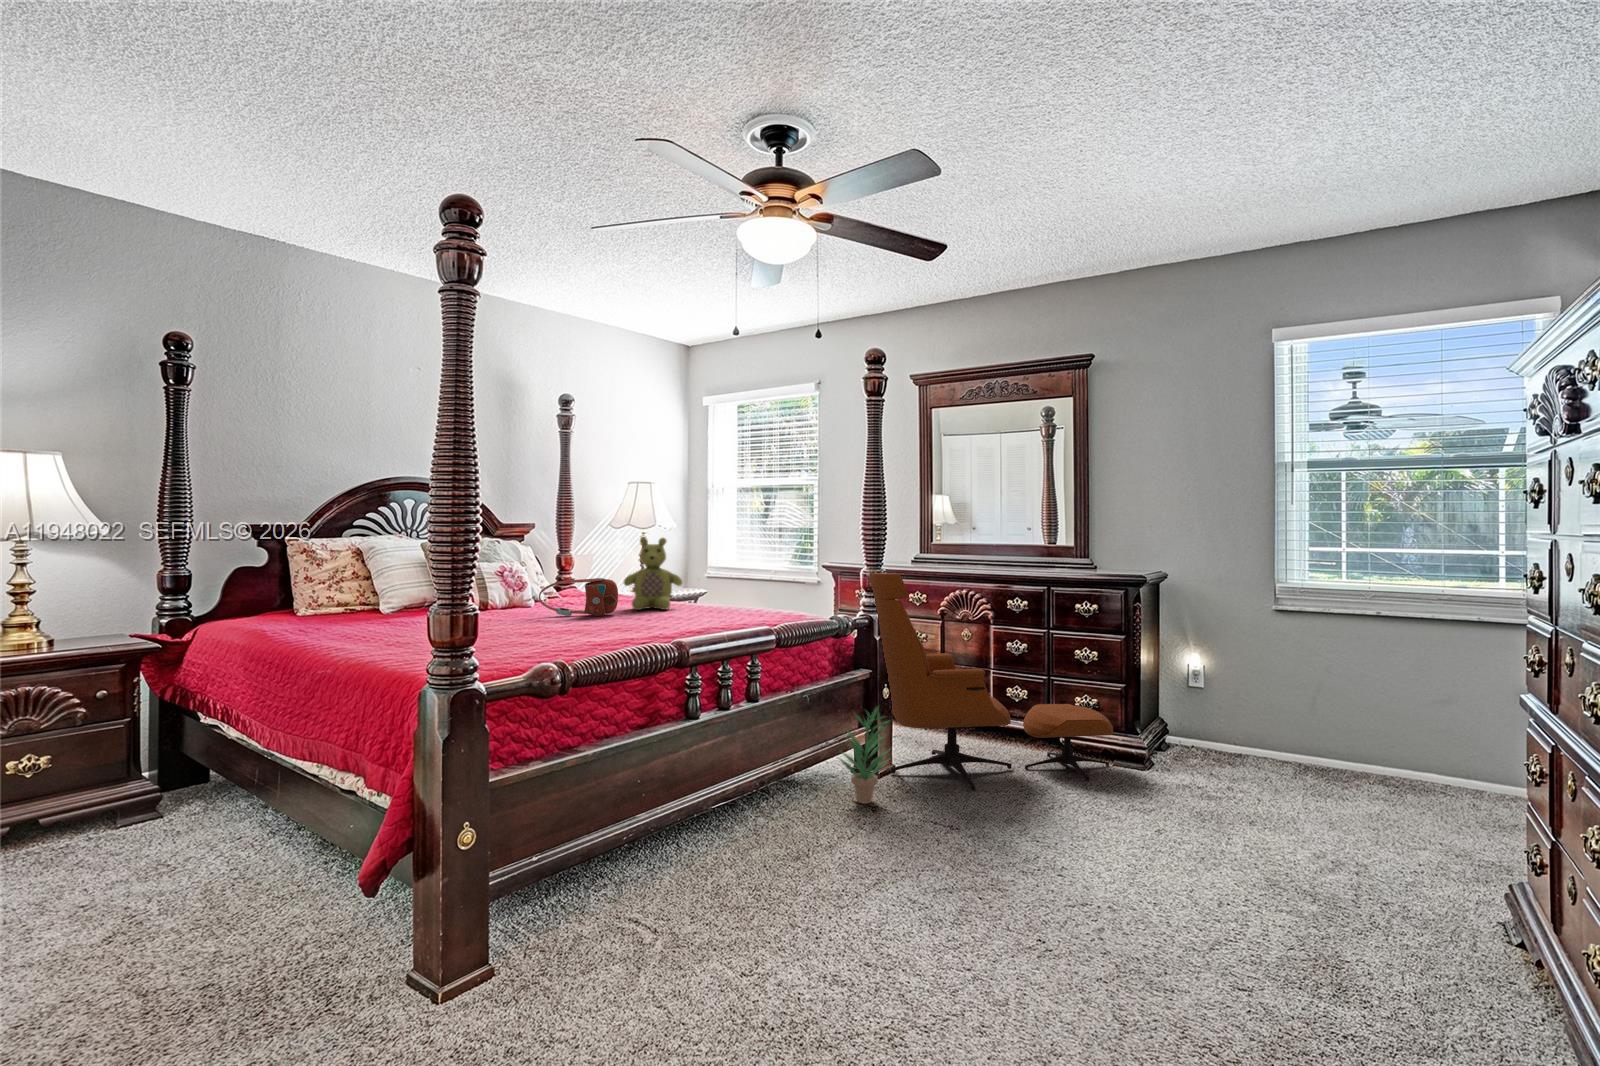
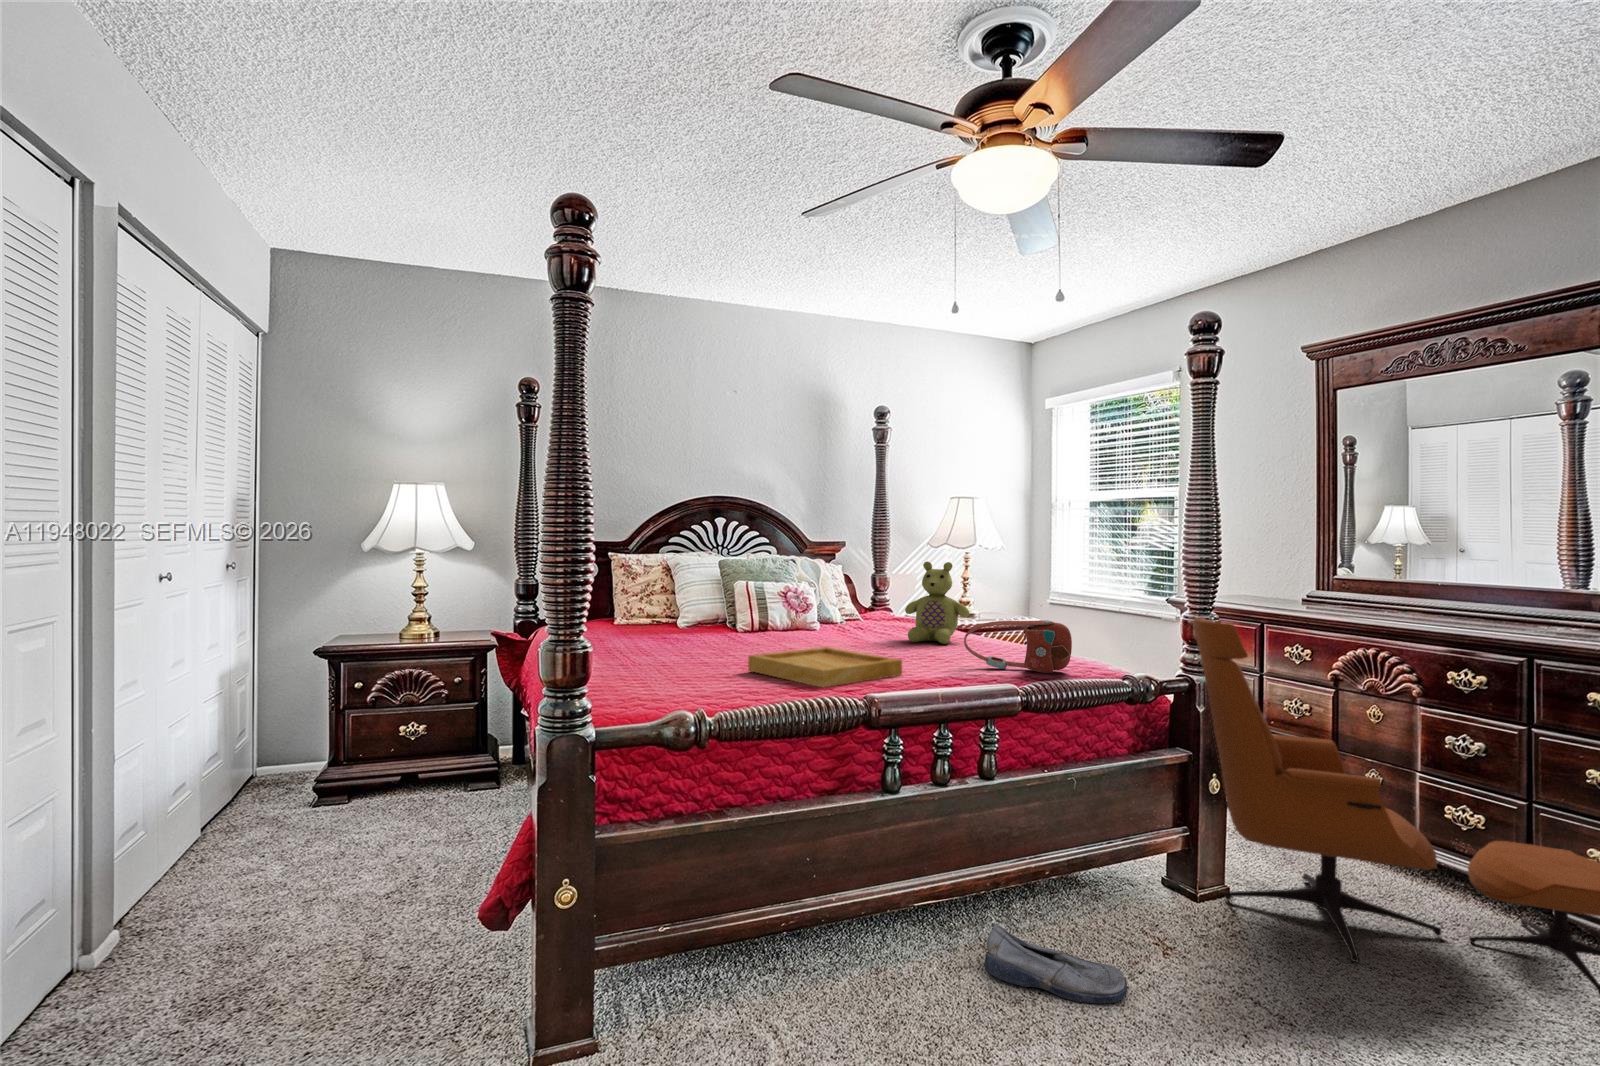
handbag: present [539,578,618,616] -> present [964,620,1072,673]
tray: none [536,615,670,643] -> present [748,647,902,688]
potted plant: present [839,707,890,804] -> none [1122,807,1210,944]
shoe: none [761,806,857,844] -> present [985,924,1127,1003]

